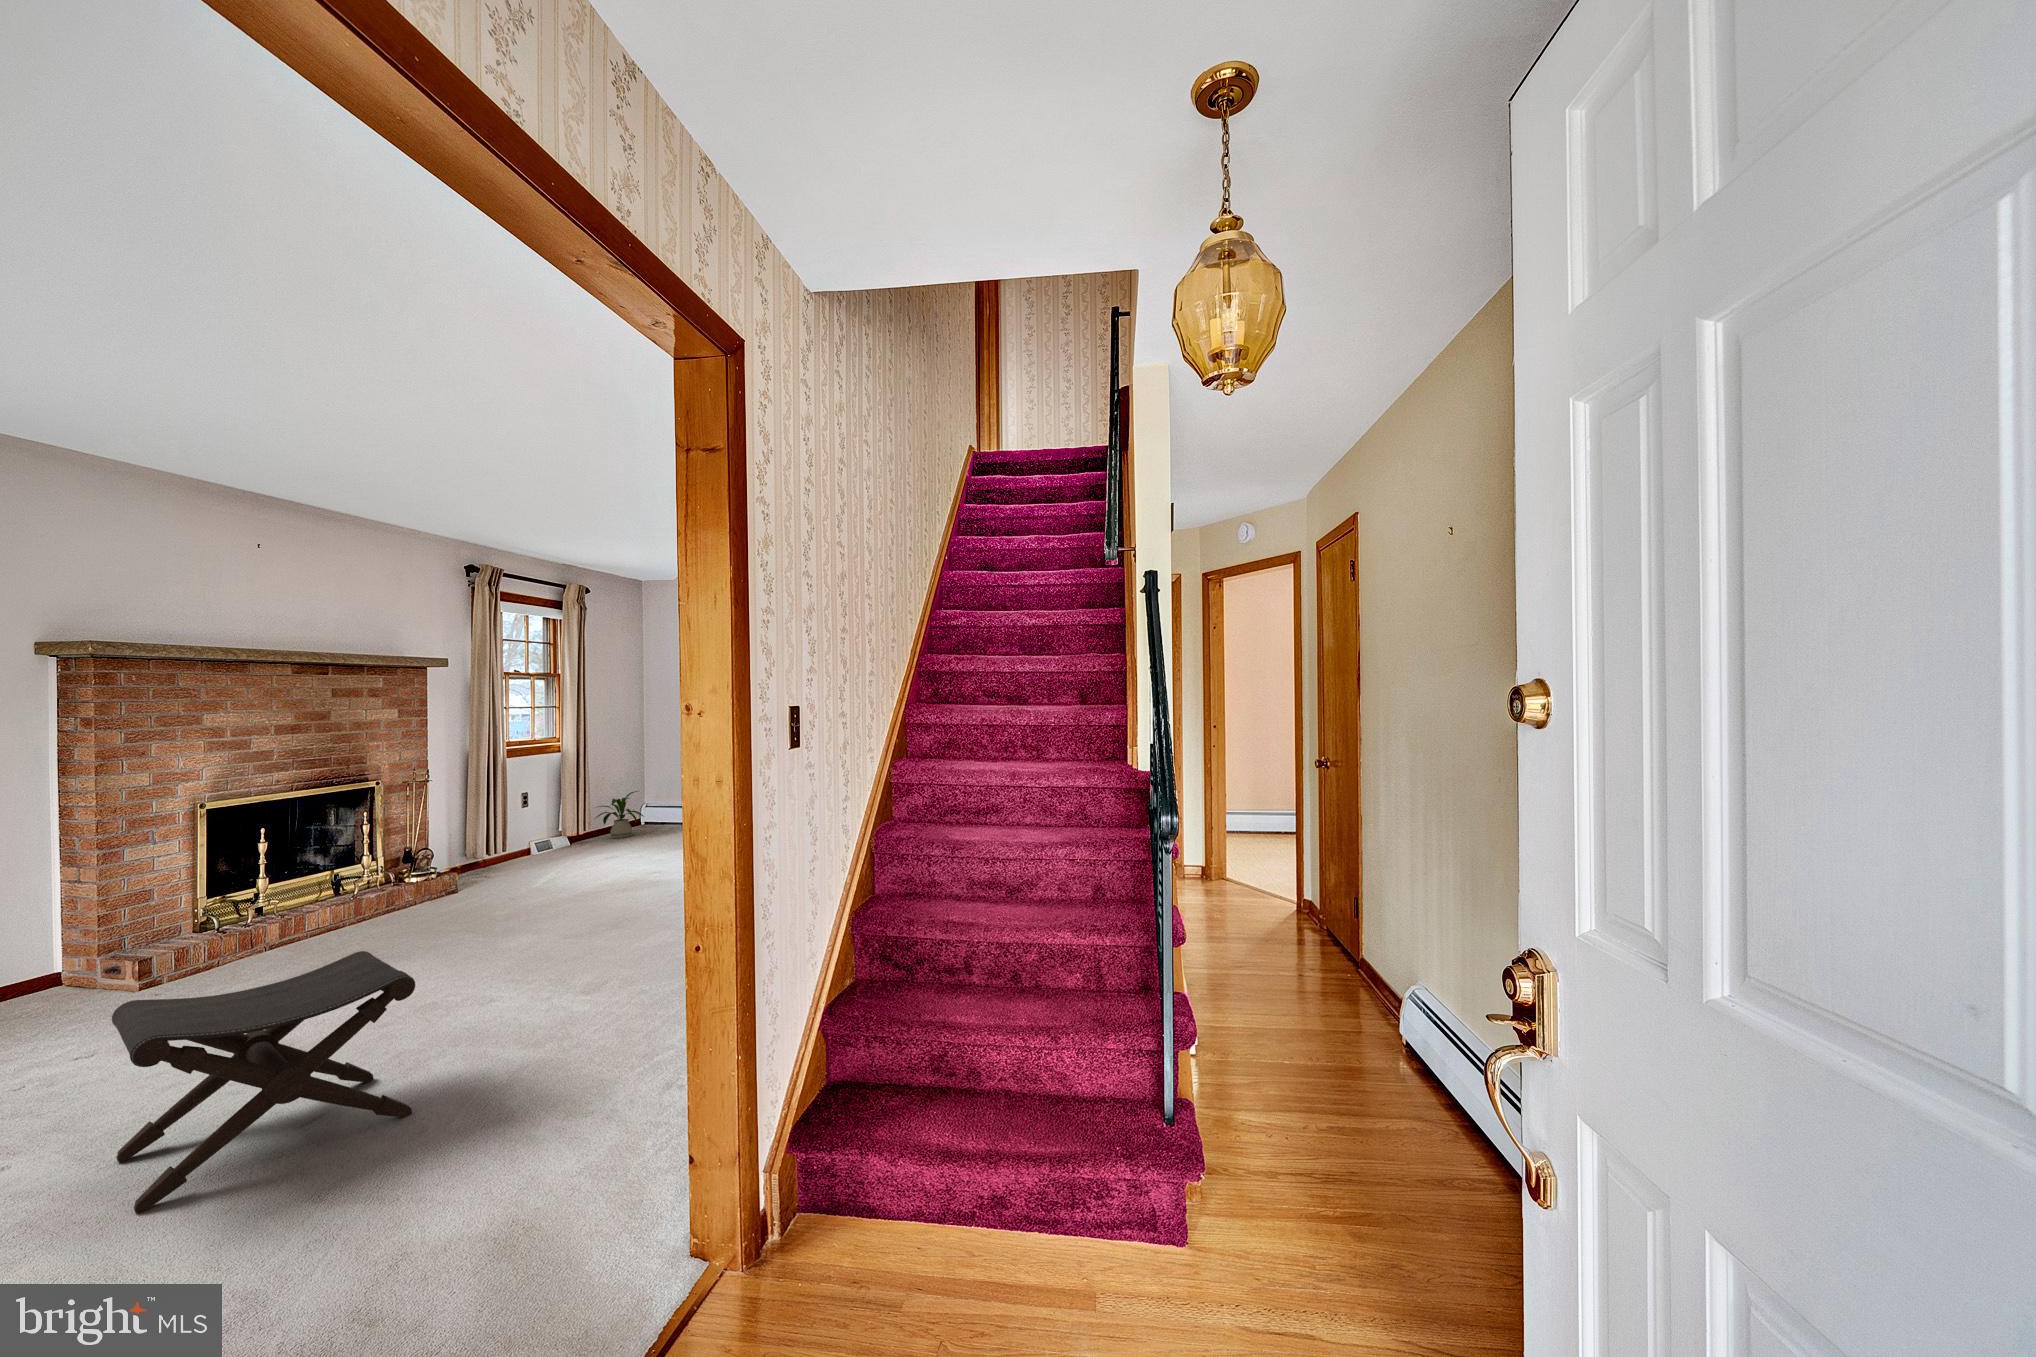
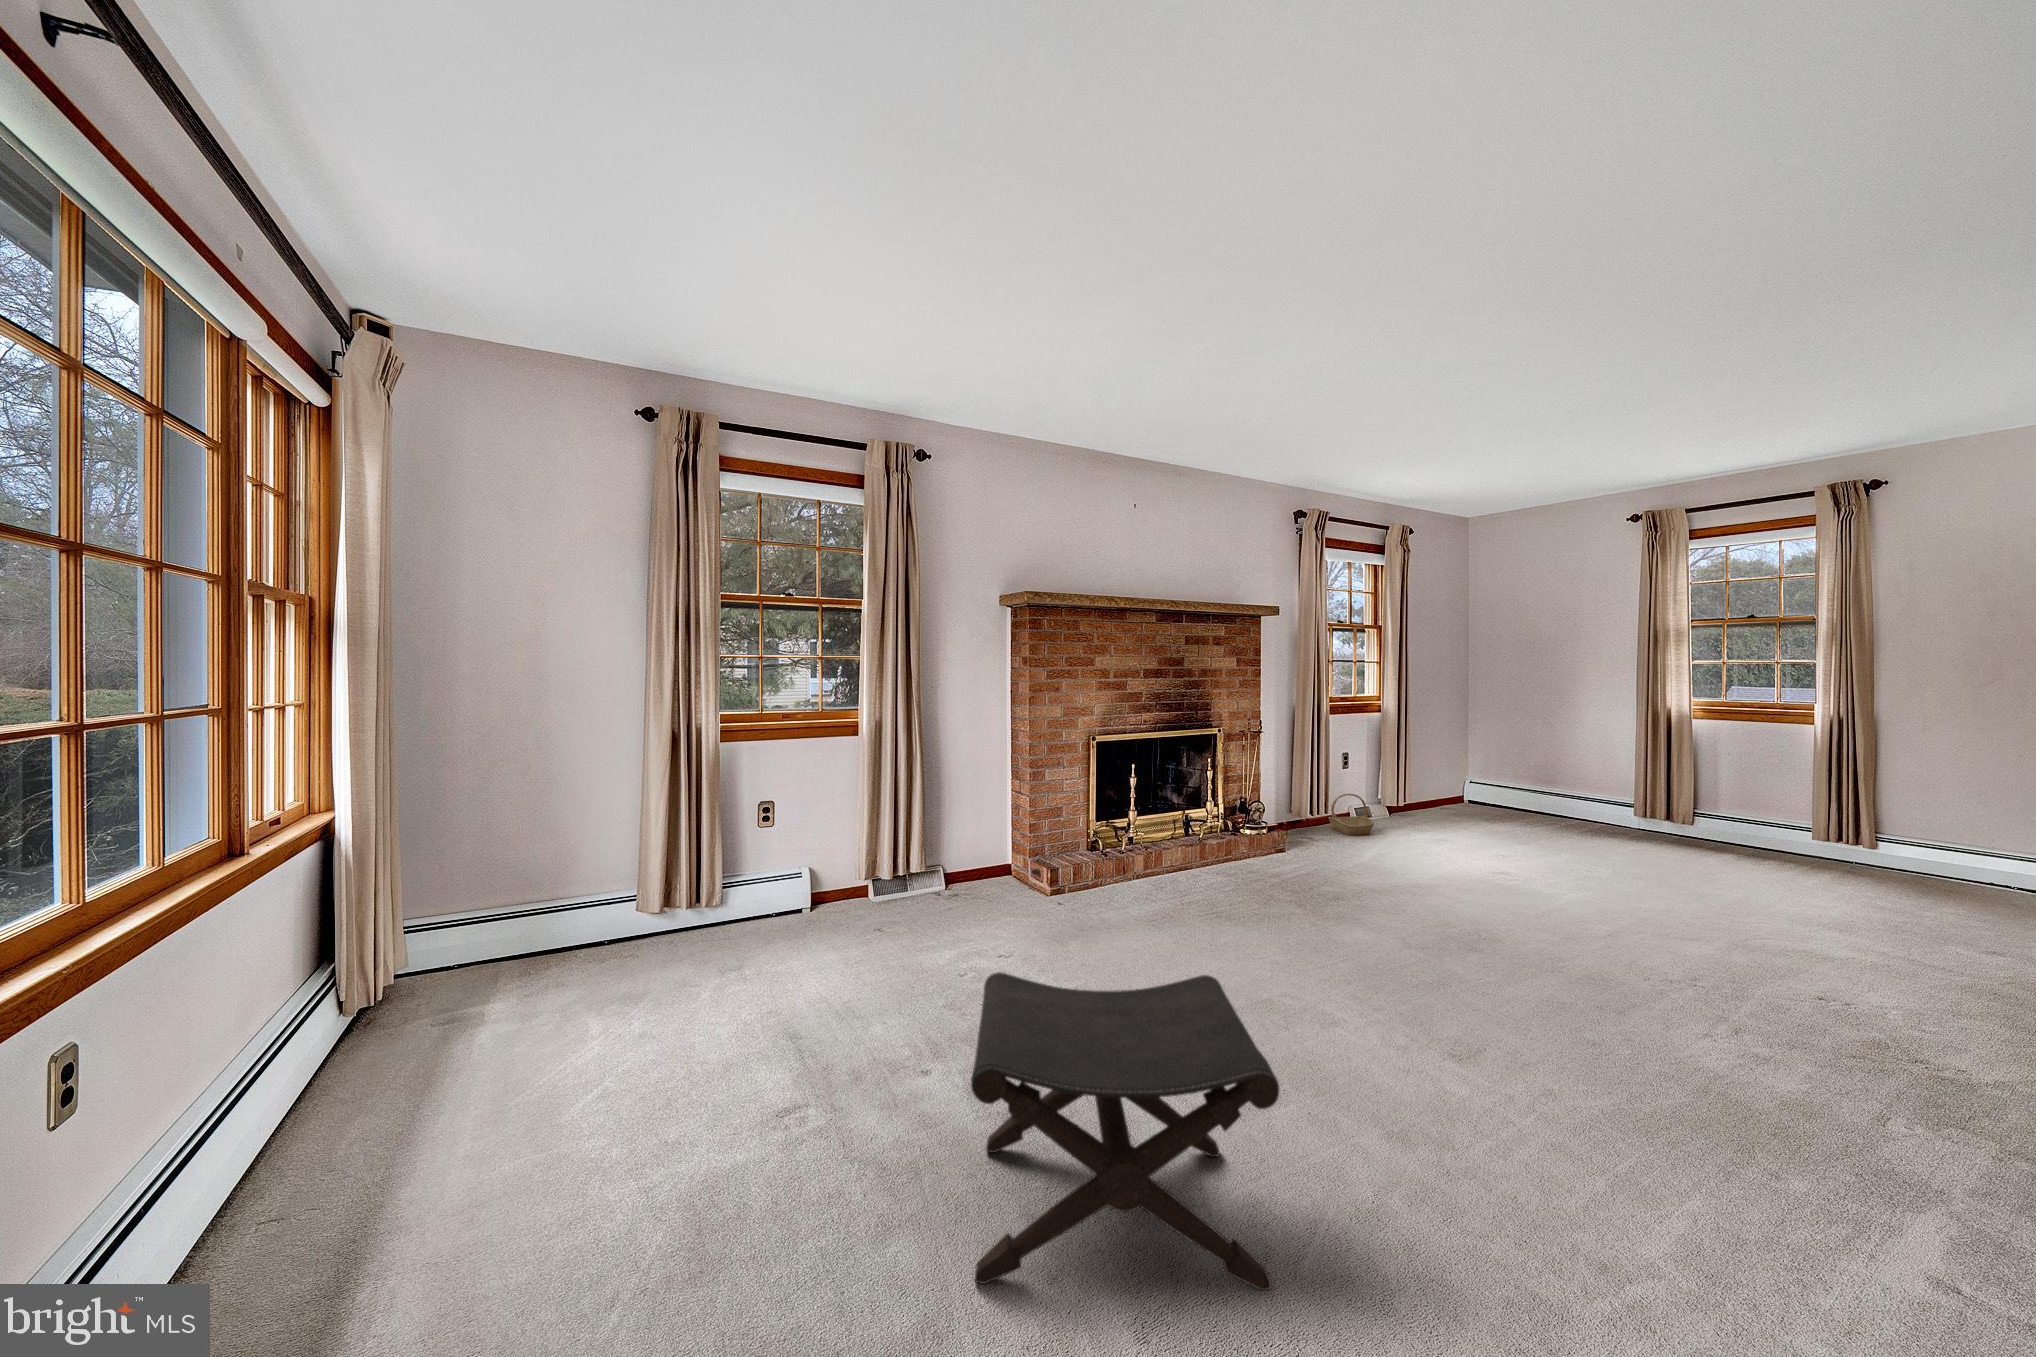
house plant: present [596,791,644,838] -> none [1413,766,1478,819]
basket: none [506,828,551,866] -> present [1329,794,1374,835]

